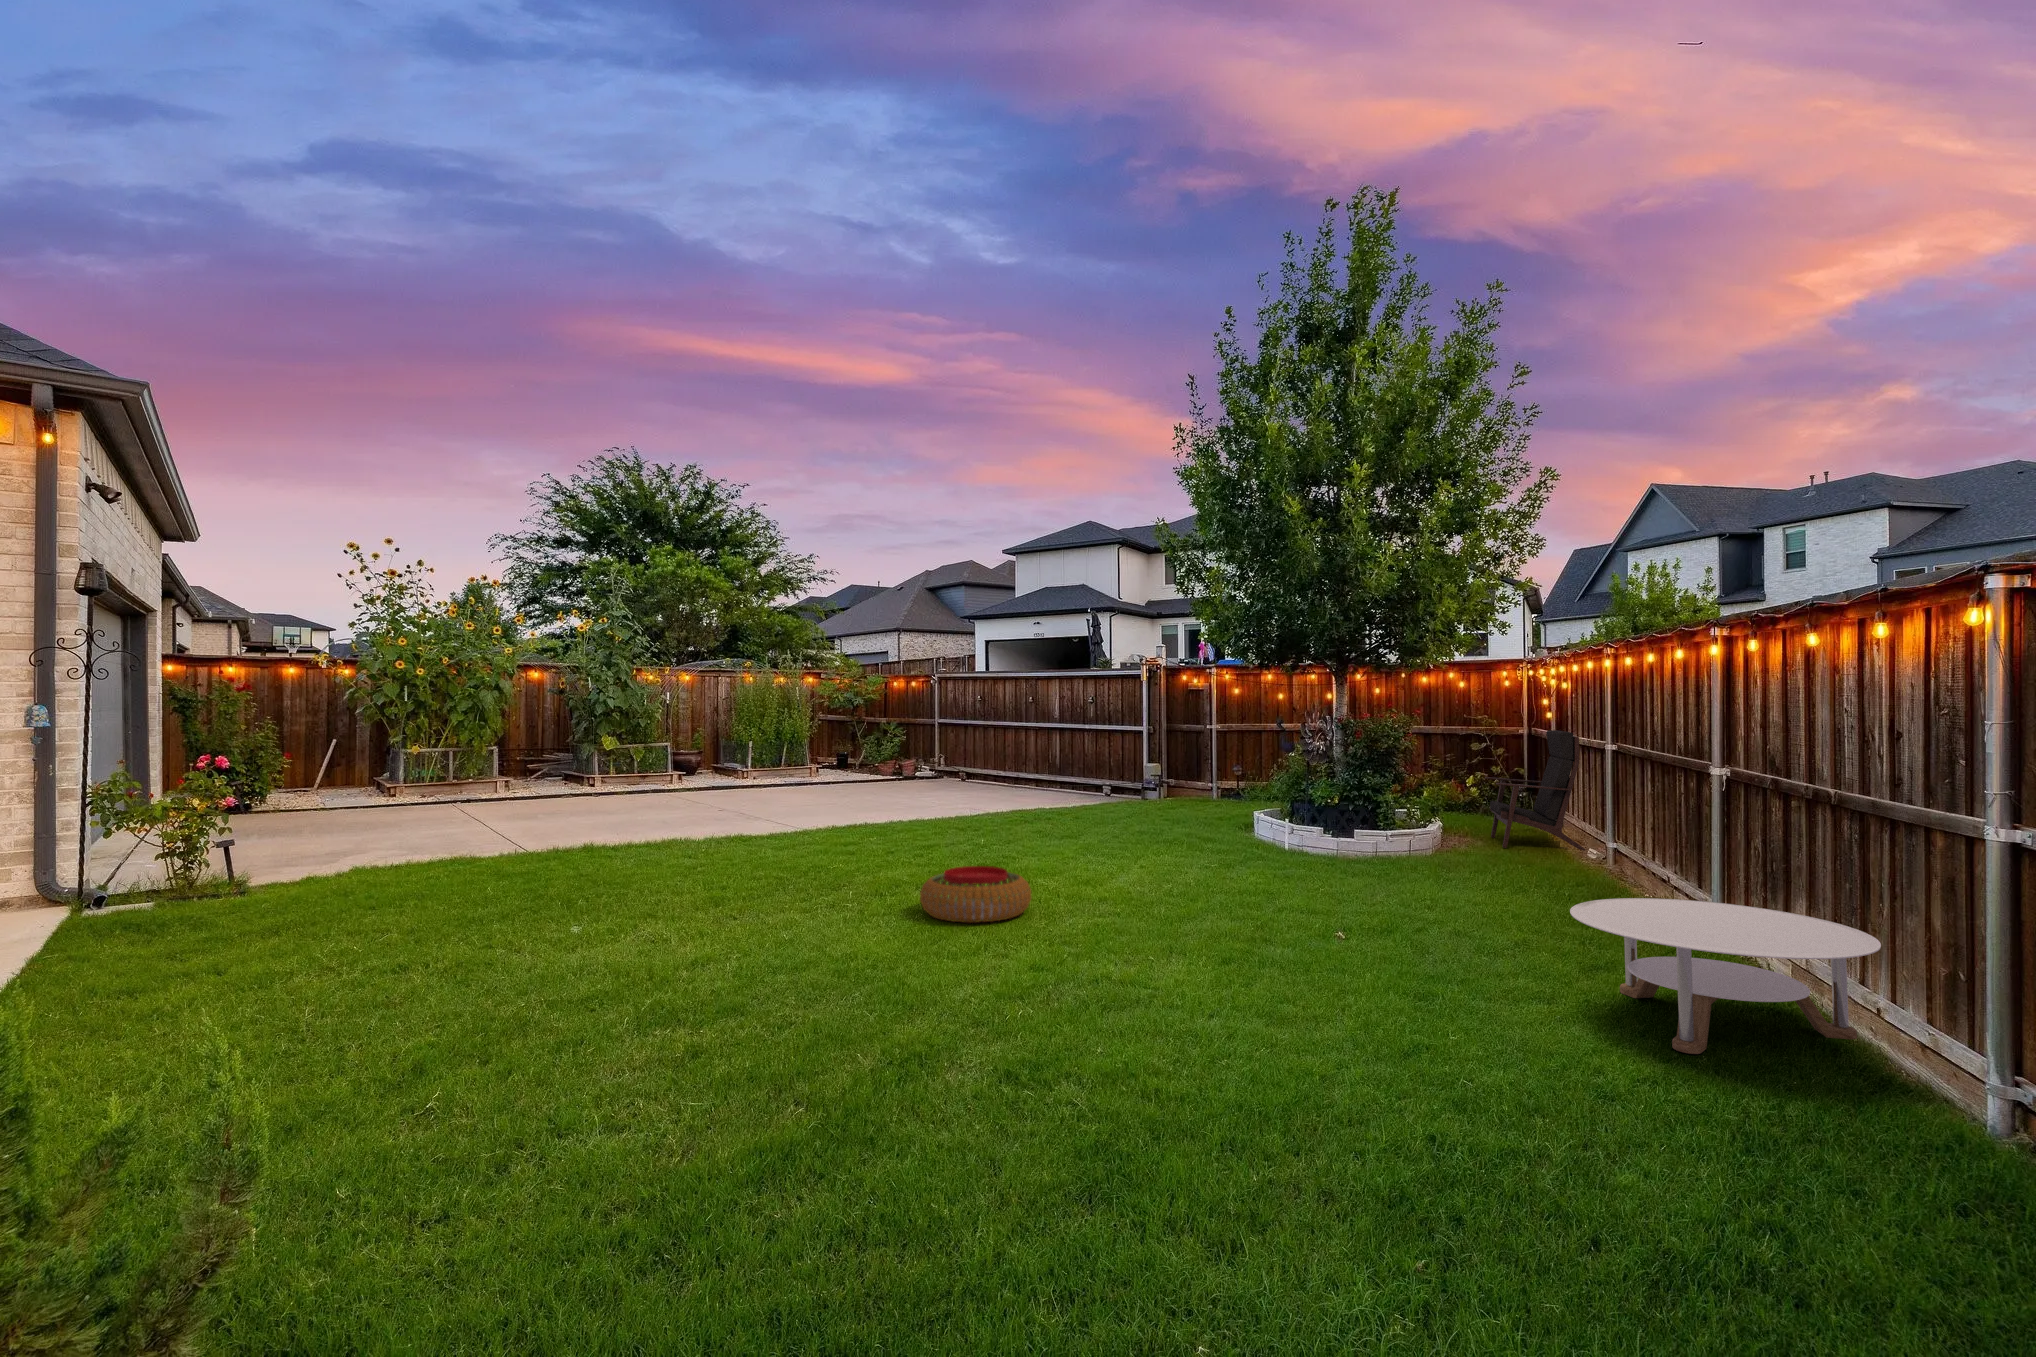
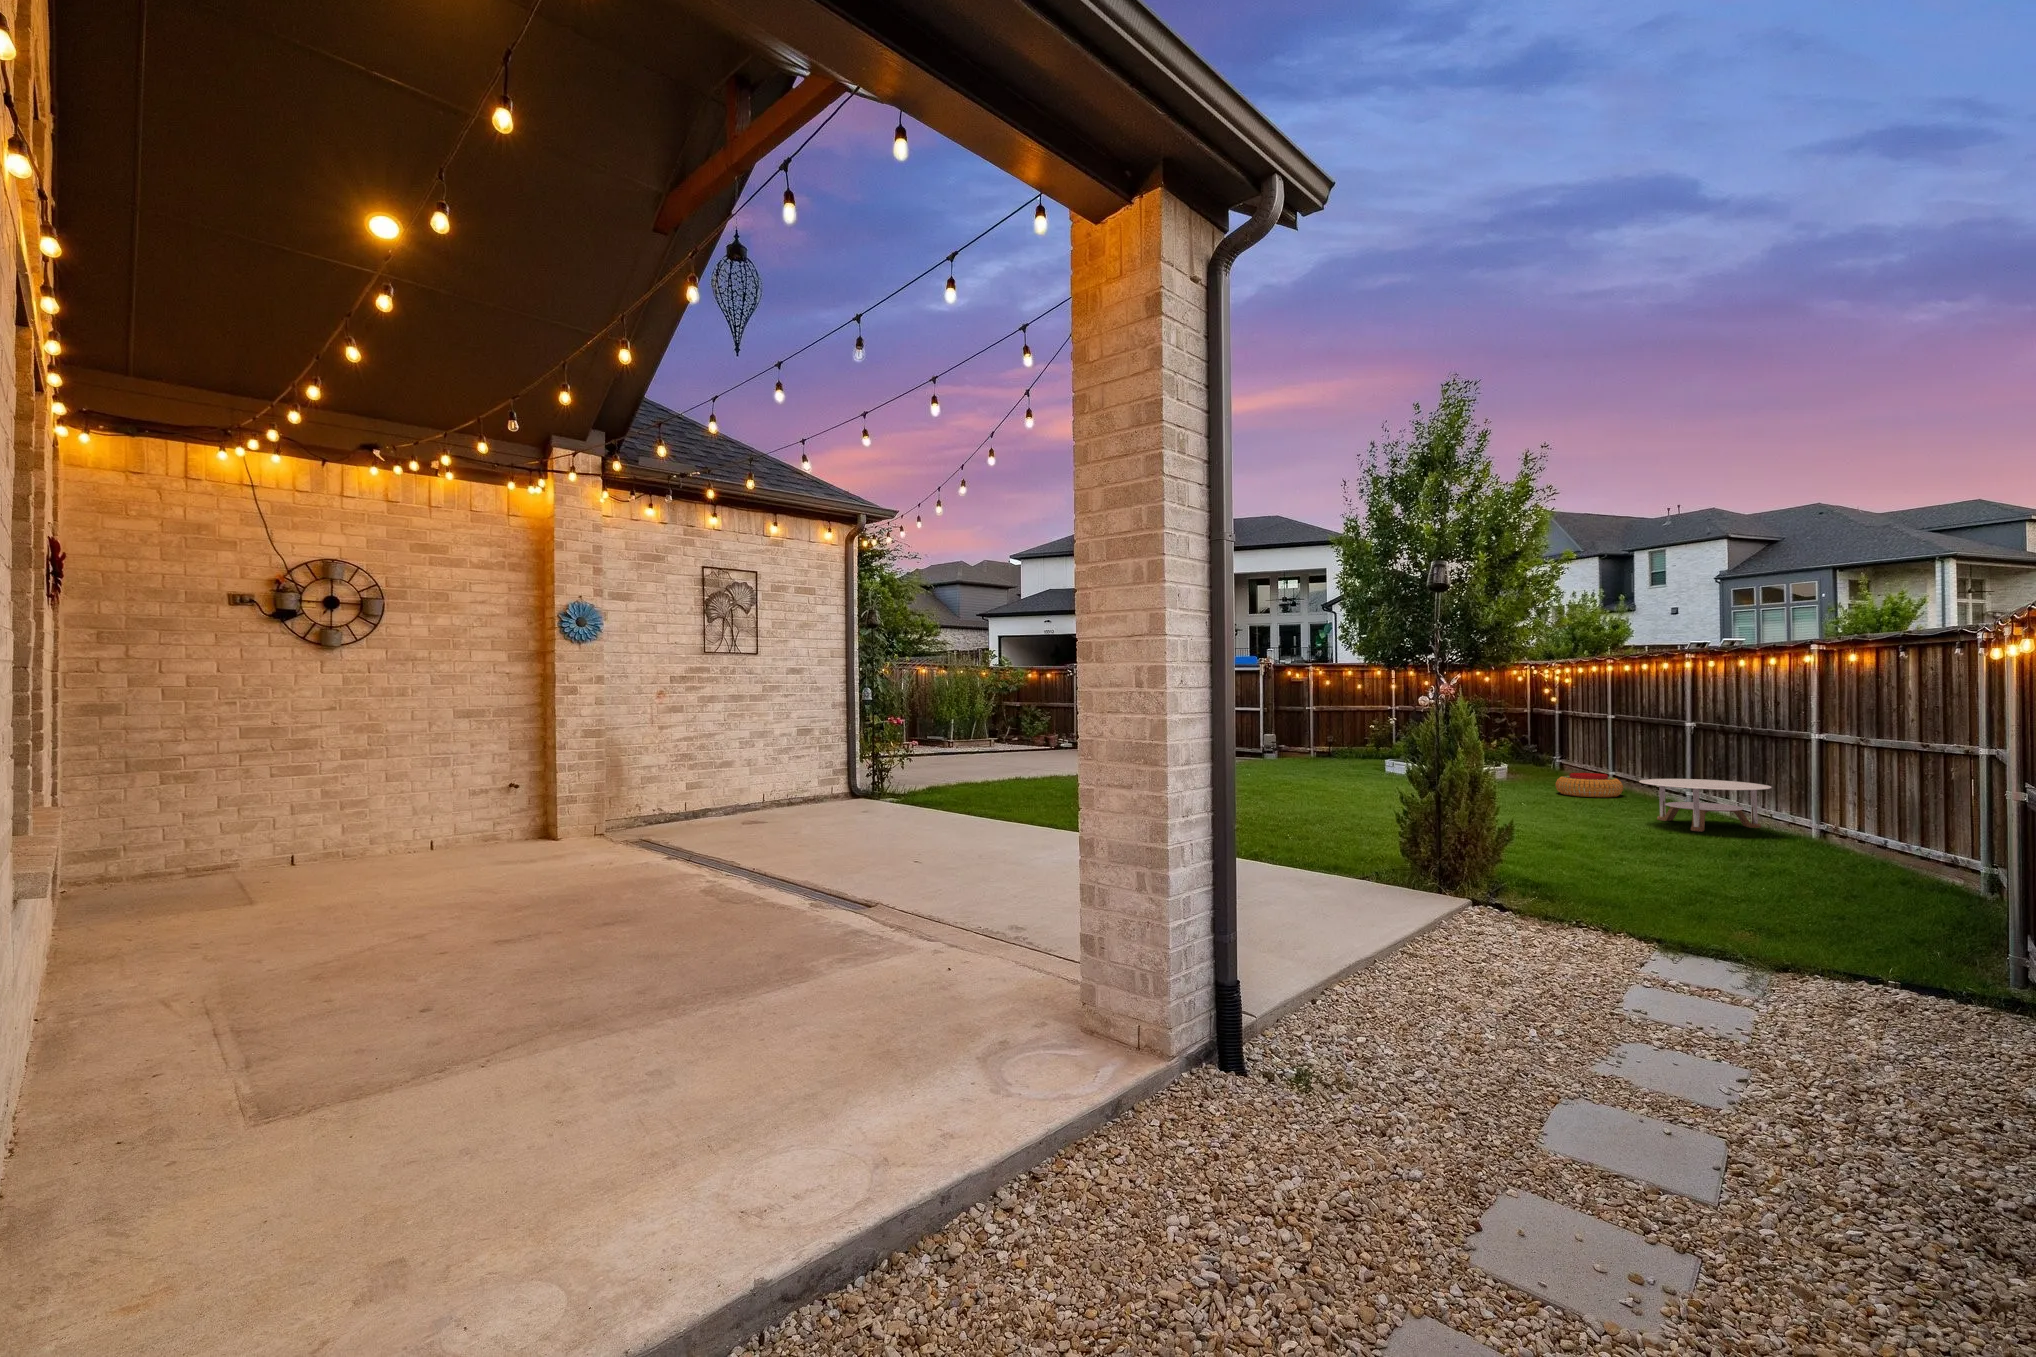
lounge chair: present [1485,730,1585,850] -> none [1526,709,1592,778]
pouf: present [920,866,1031,923] -> present [1556,773,1623,797]

